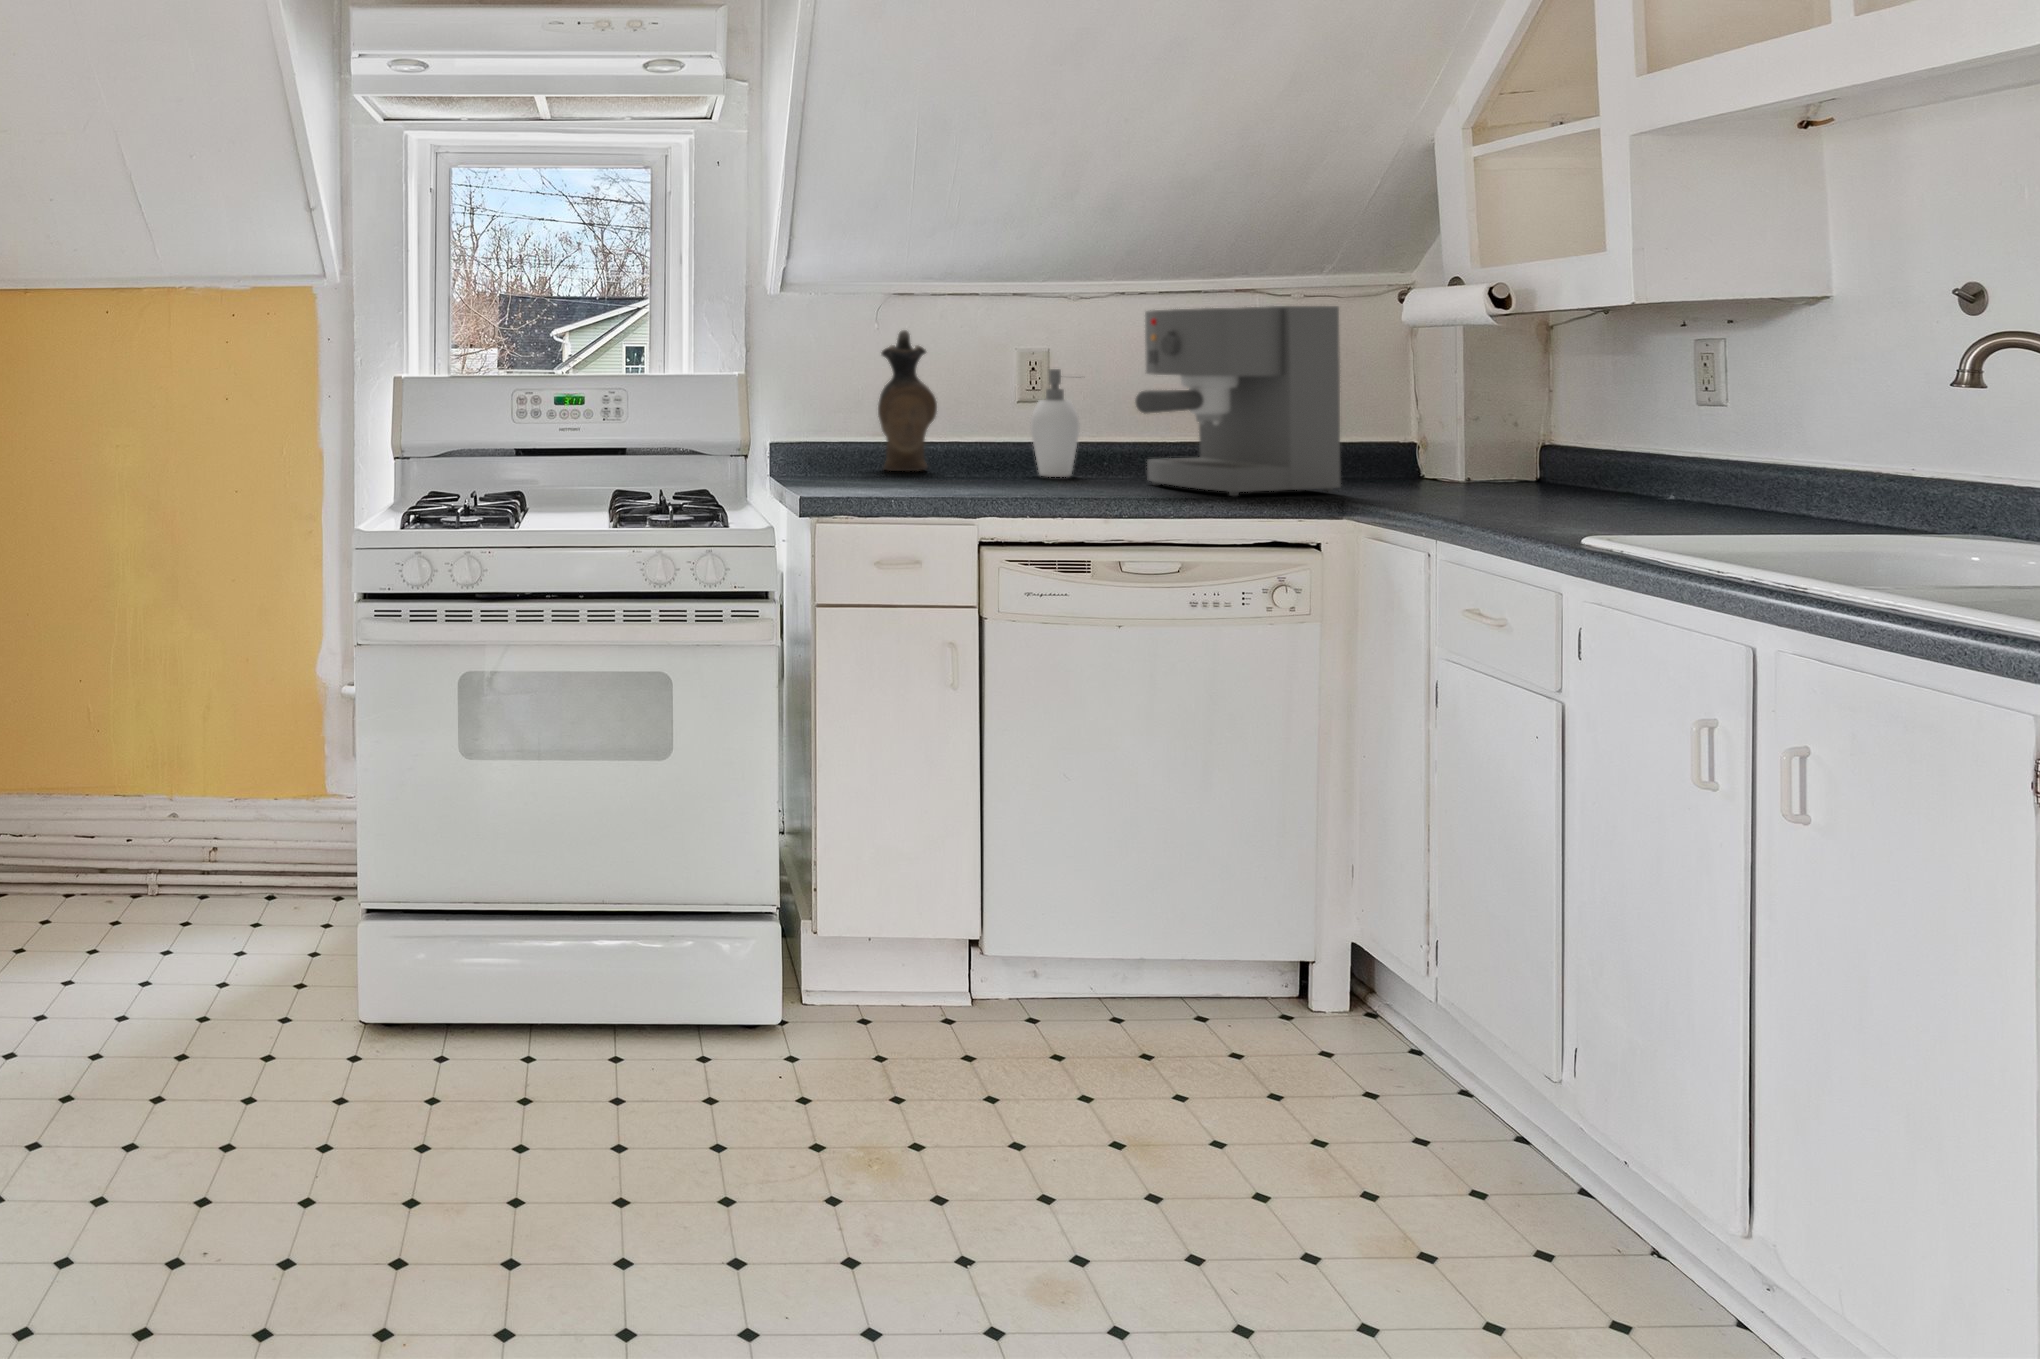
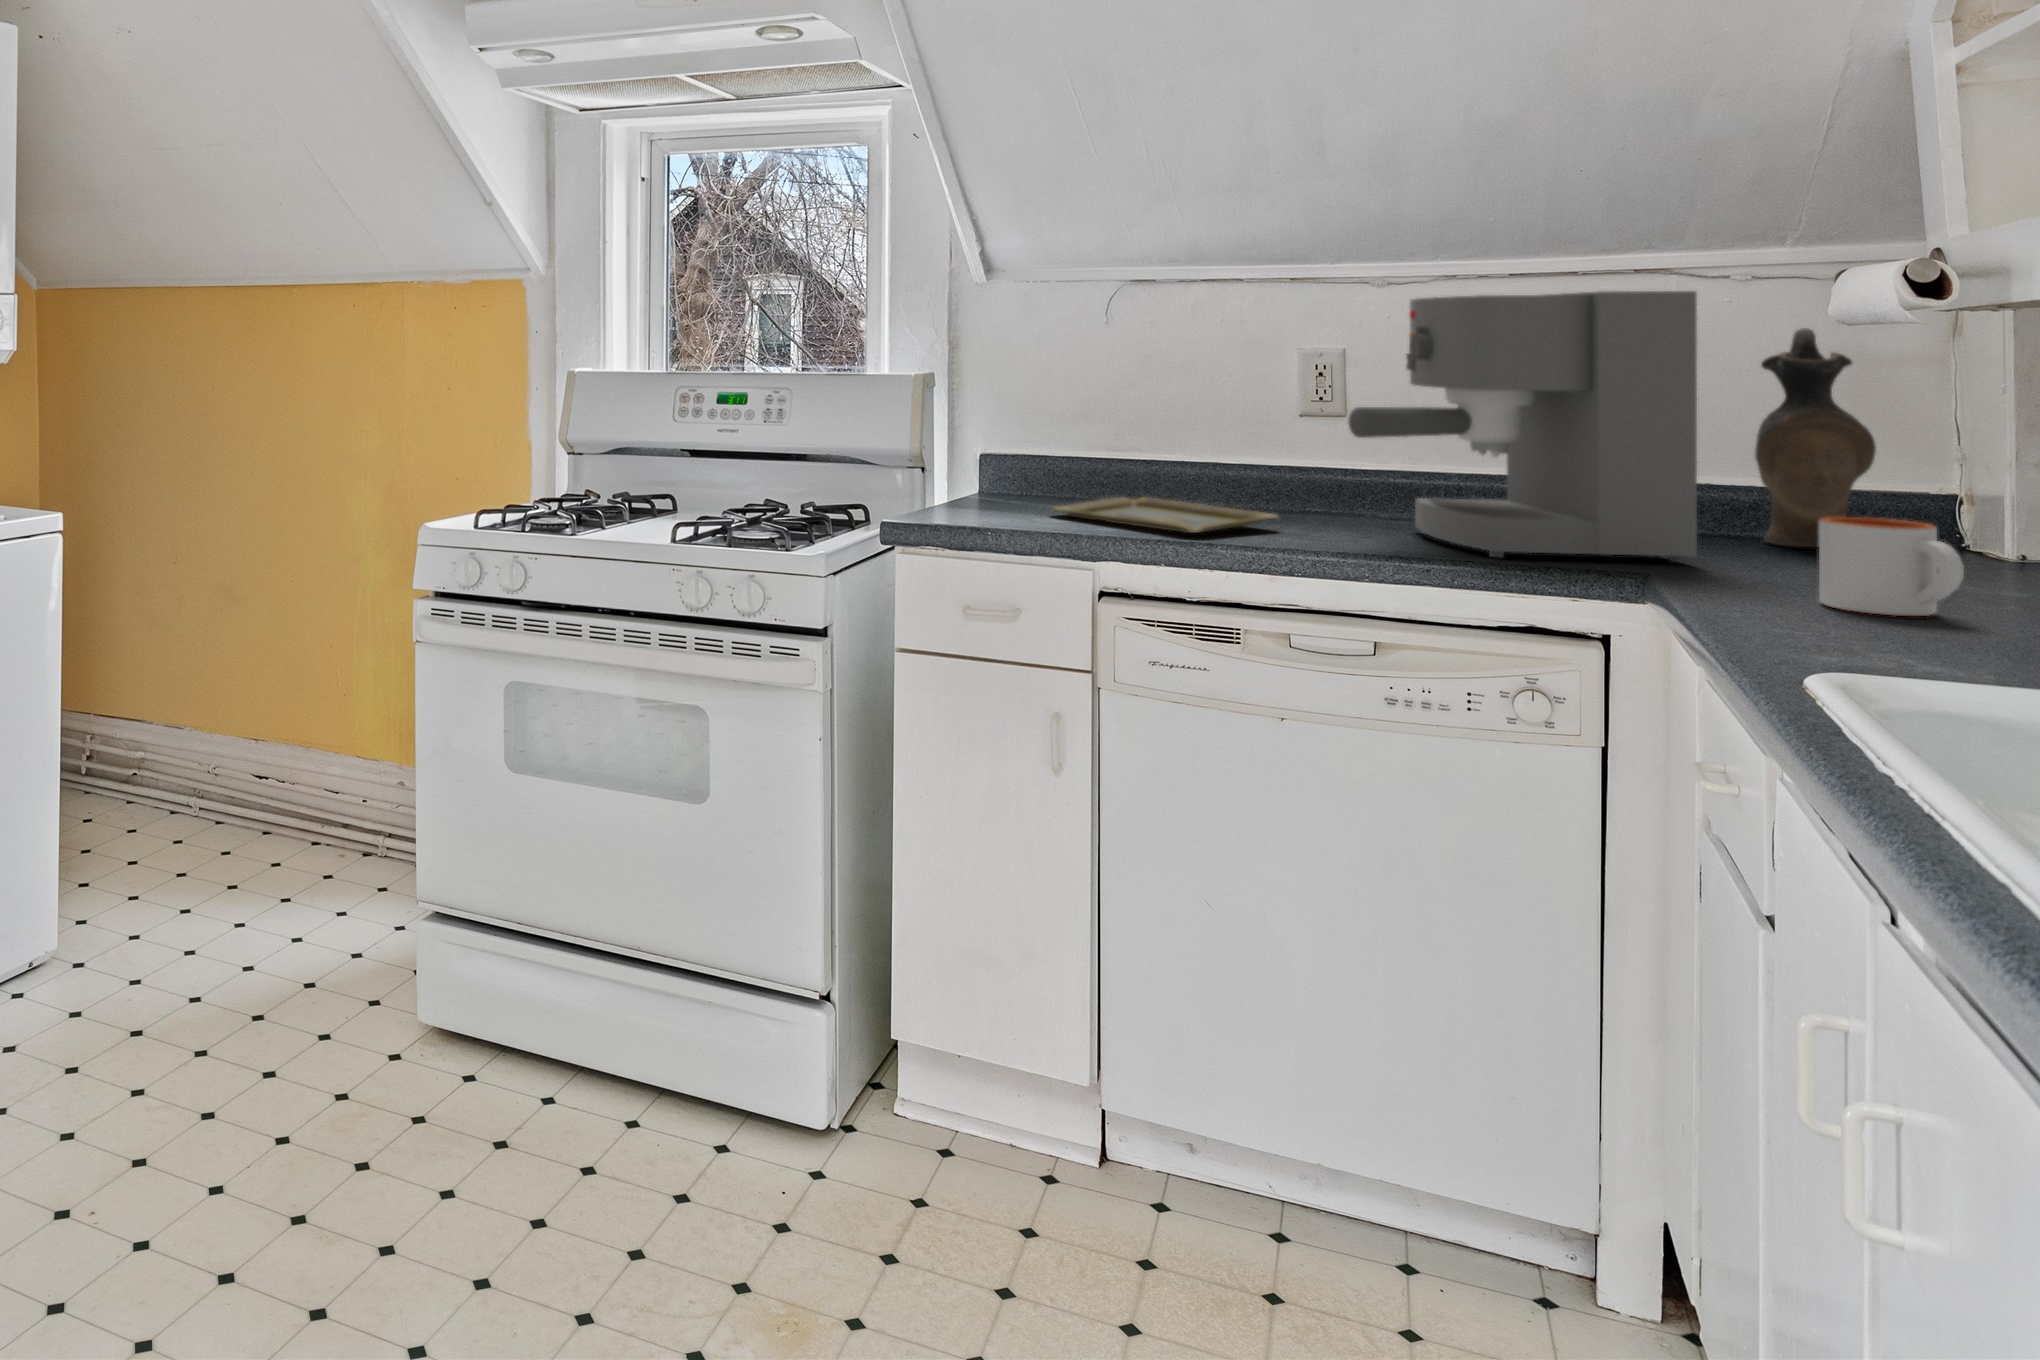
ceramic pitcher: present [878,330,937,471] -> present [1755,328,1876,547]
soap dispenser: present [1030,369,1081,477] -> none [1276,375,1345,515]
mug: none [1445,453,1527,513] -> present [1819,517,1964,616]
tray: none [902,469,1073,493] -> present [1052,497,1279,533]

